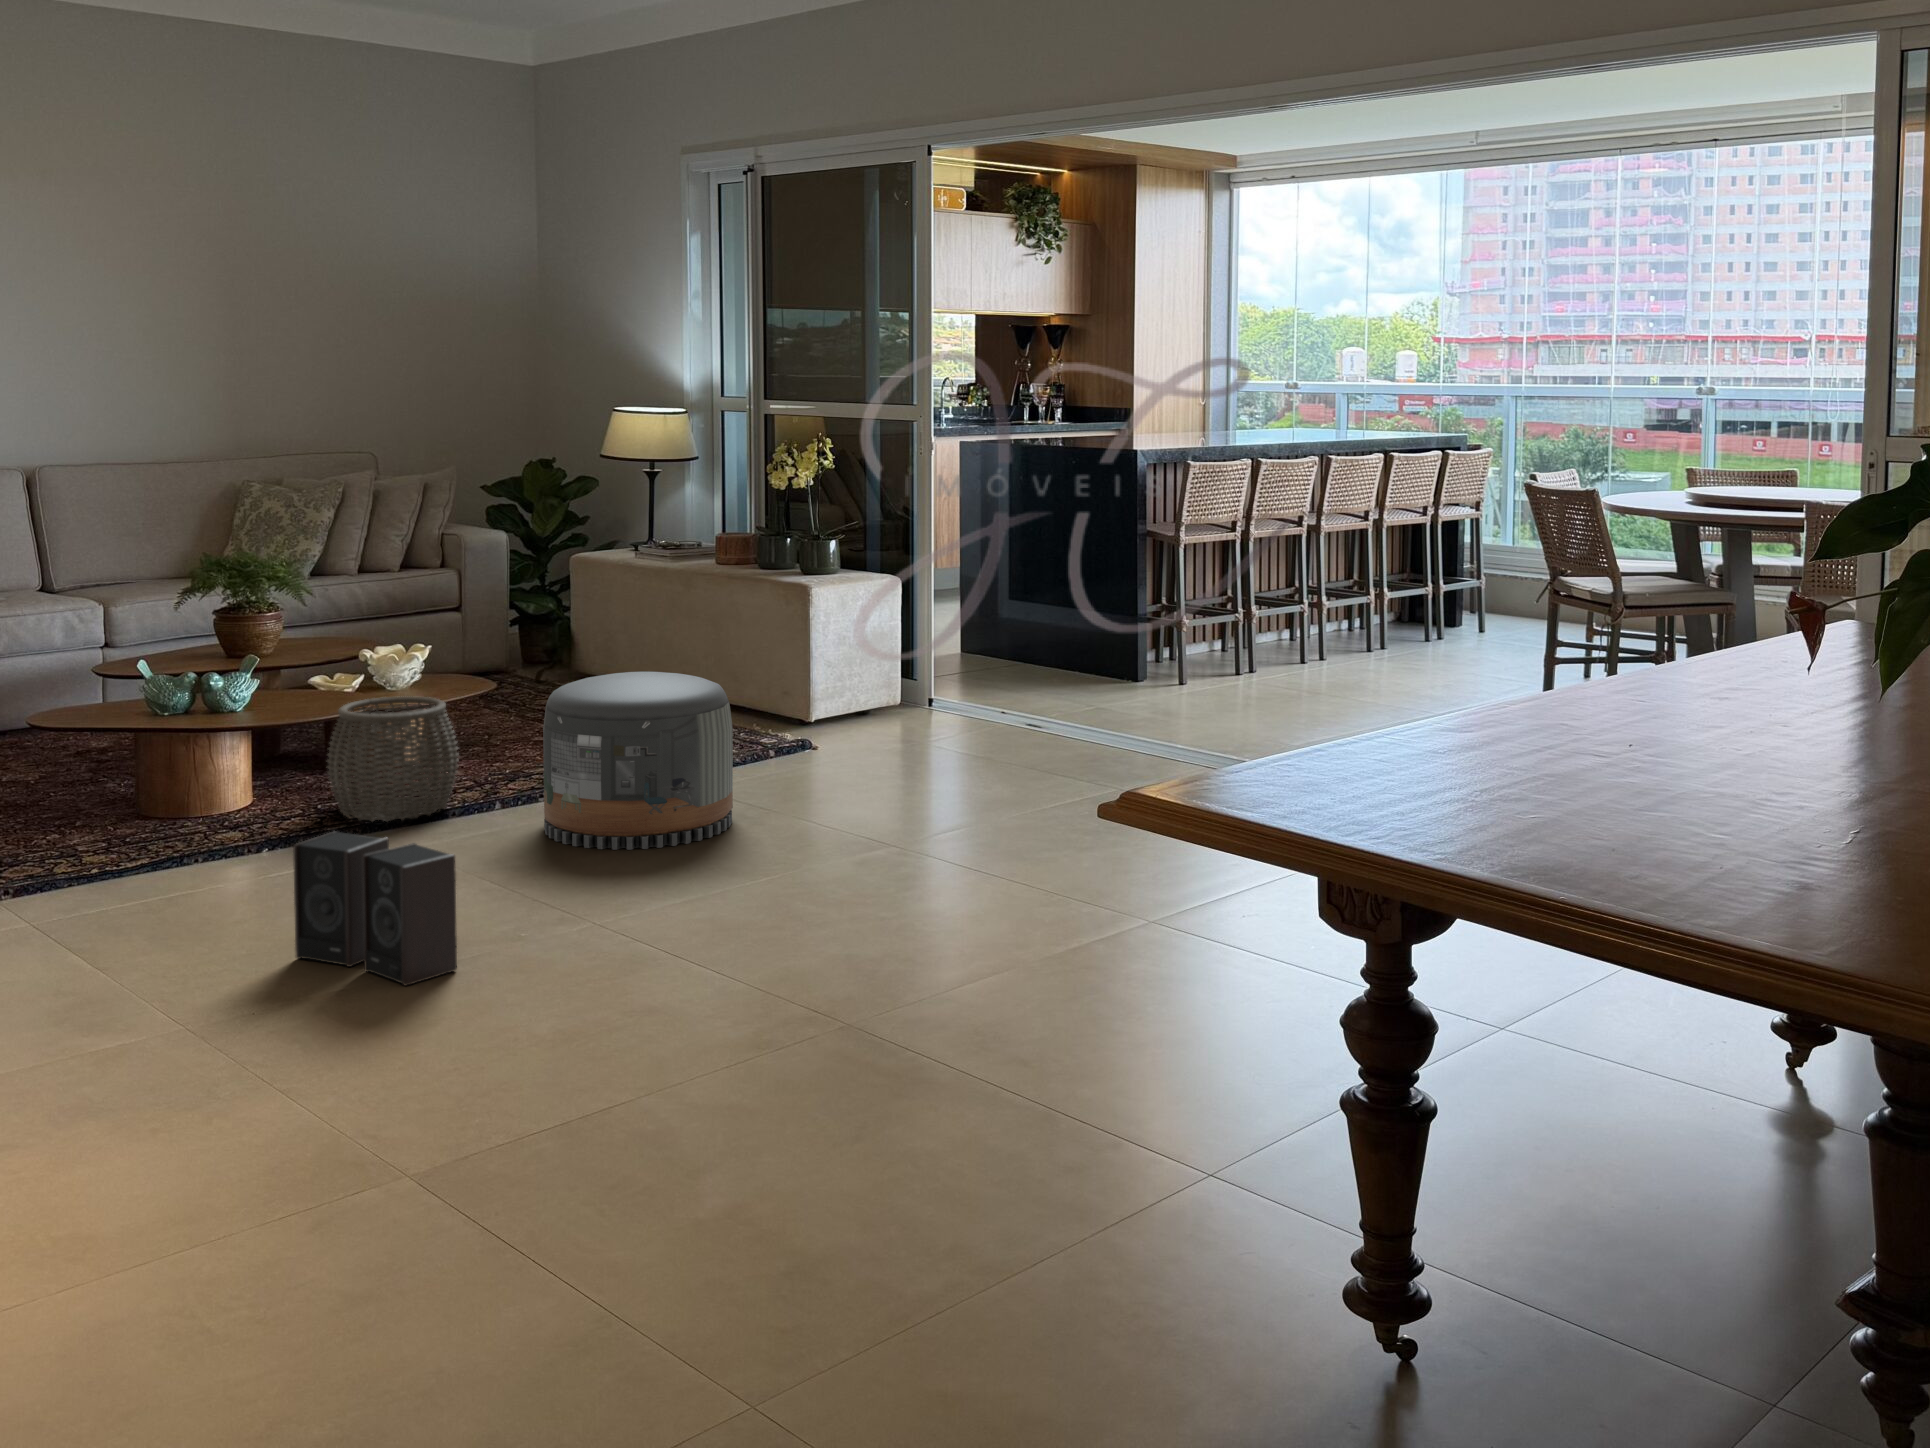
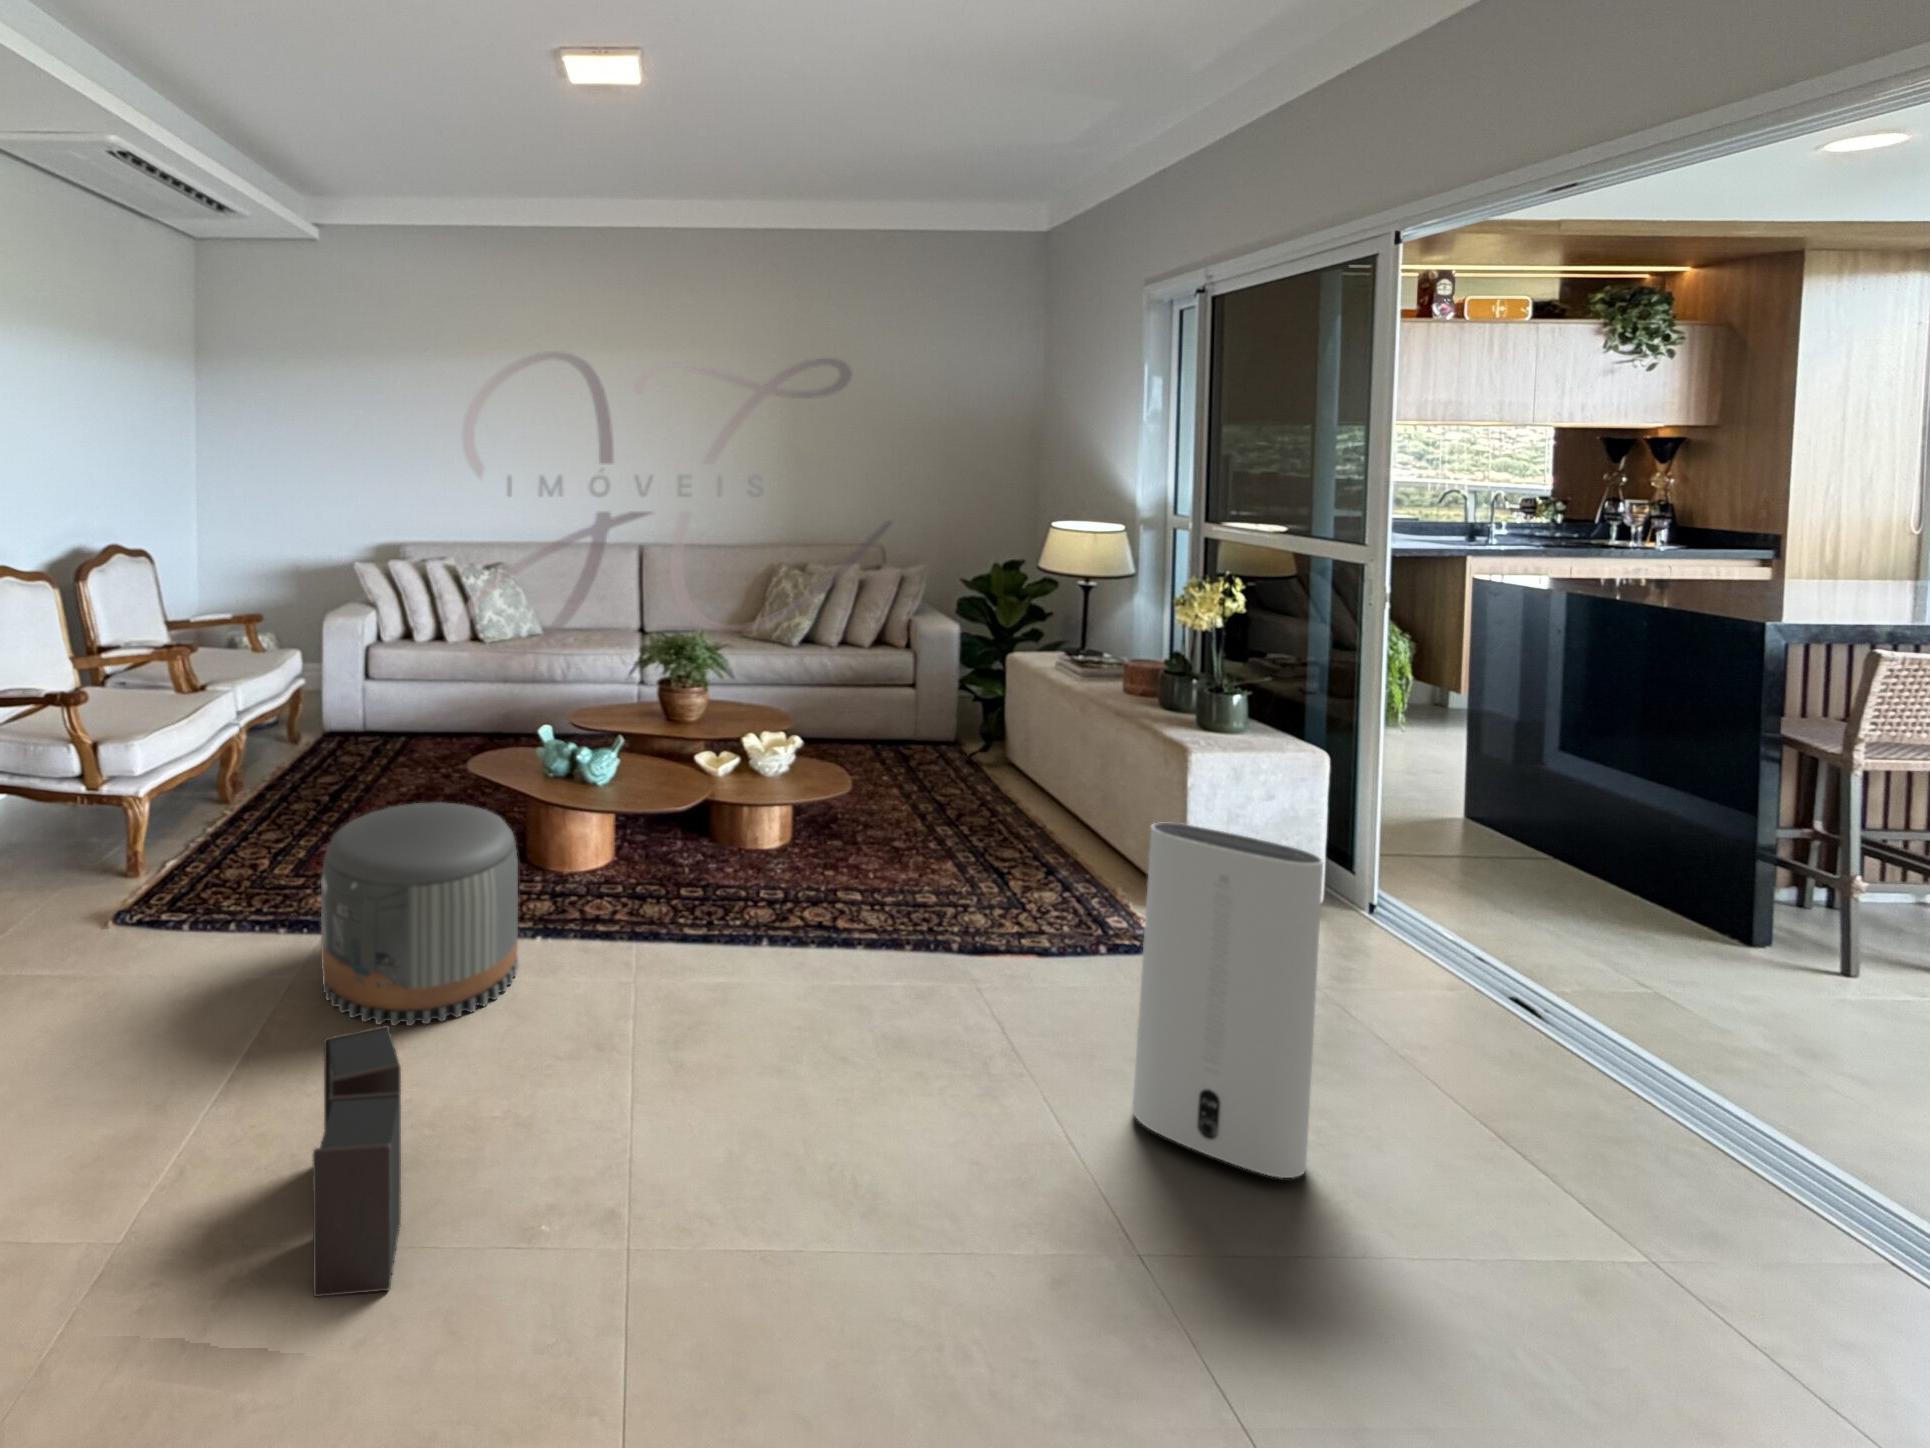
air purifier: none [847,597,957,810] -> present [1132,823,1323,1178]
pouf: present [543,672,733,850] -> present [321,802,518,1026]
woven basket: present [327,696,459,821] -> none [628,801,747,937]

